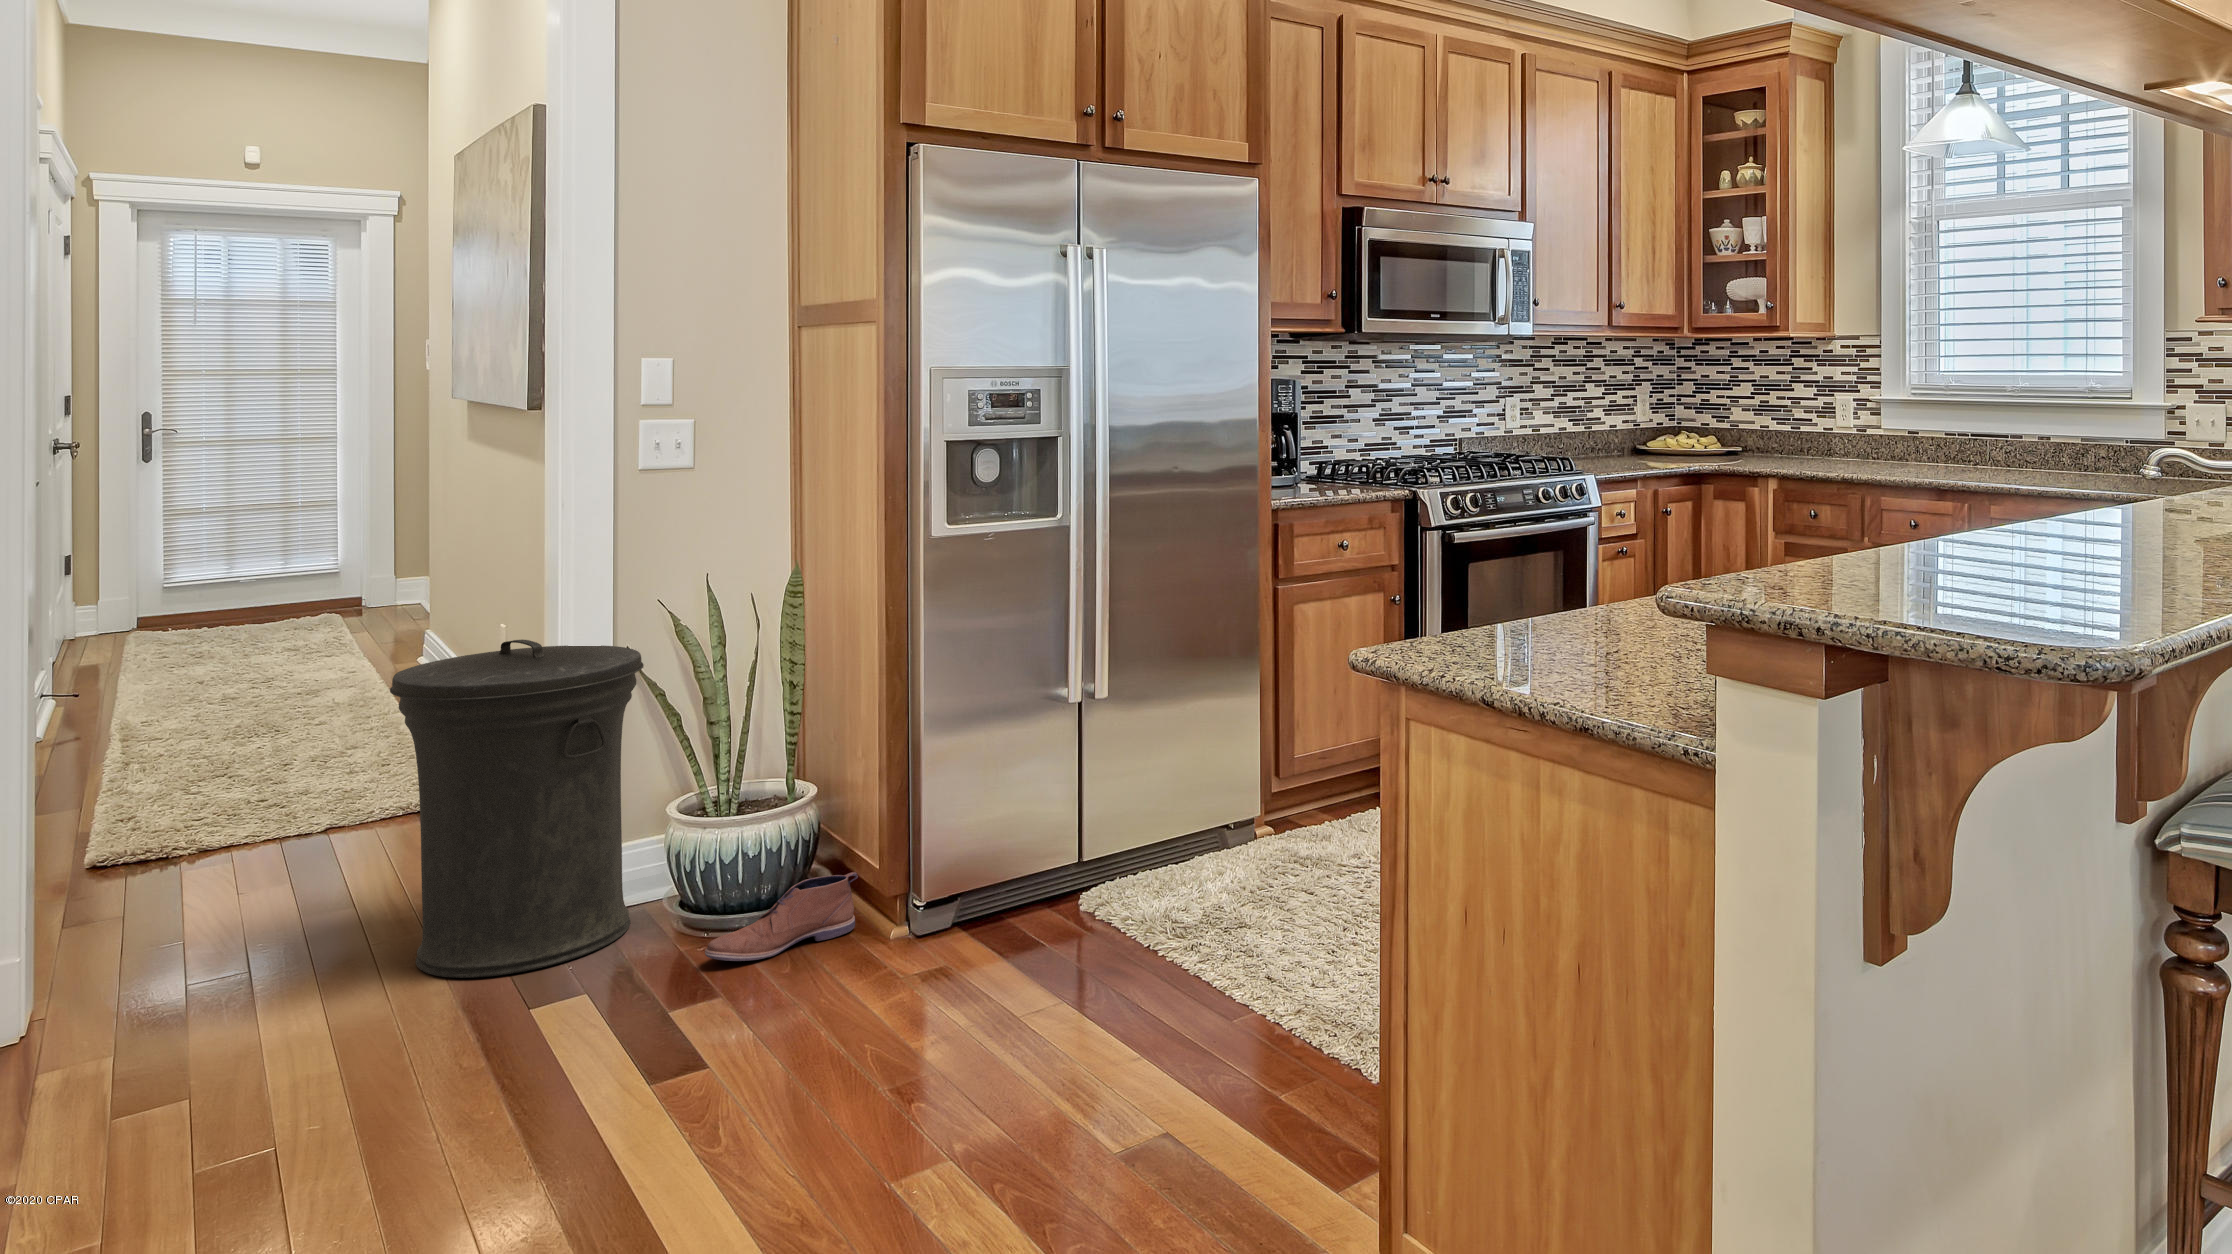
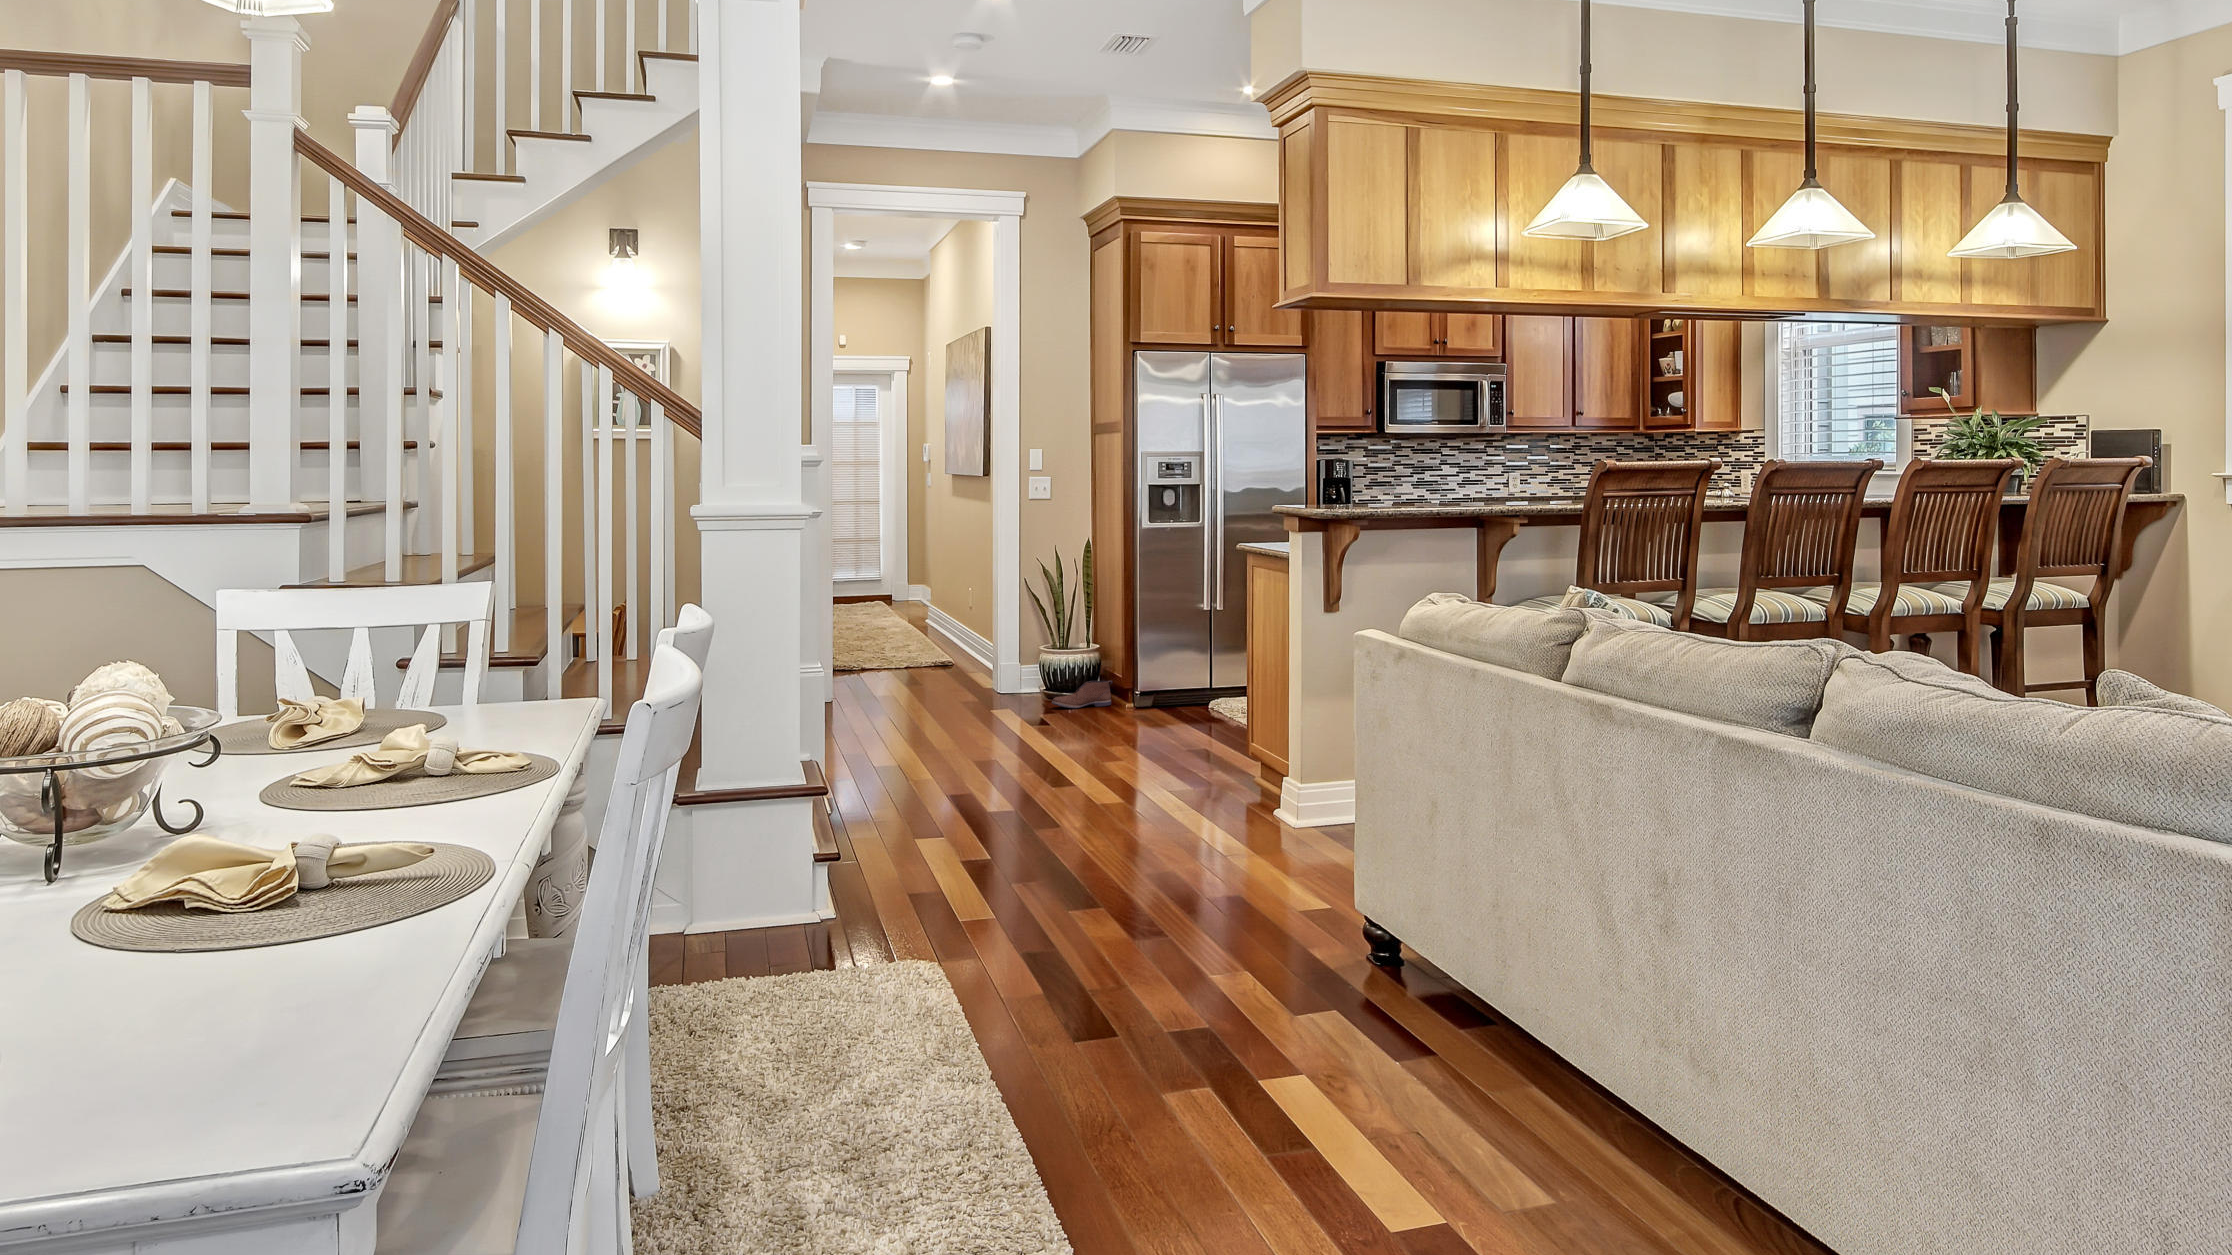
trash can: present [390,640,644,978] -> none [940,570,1030,704]

